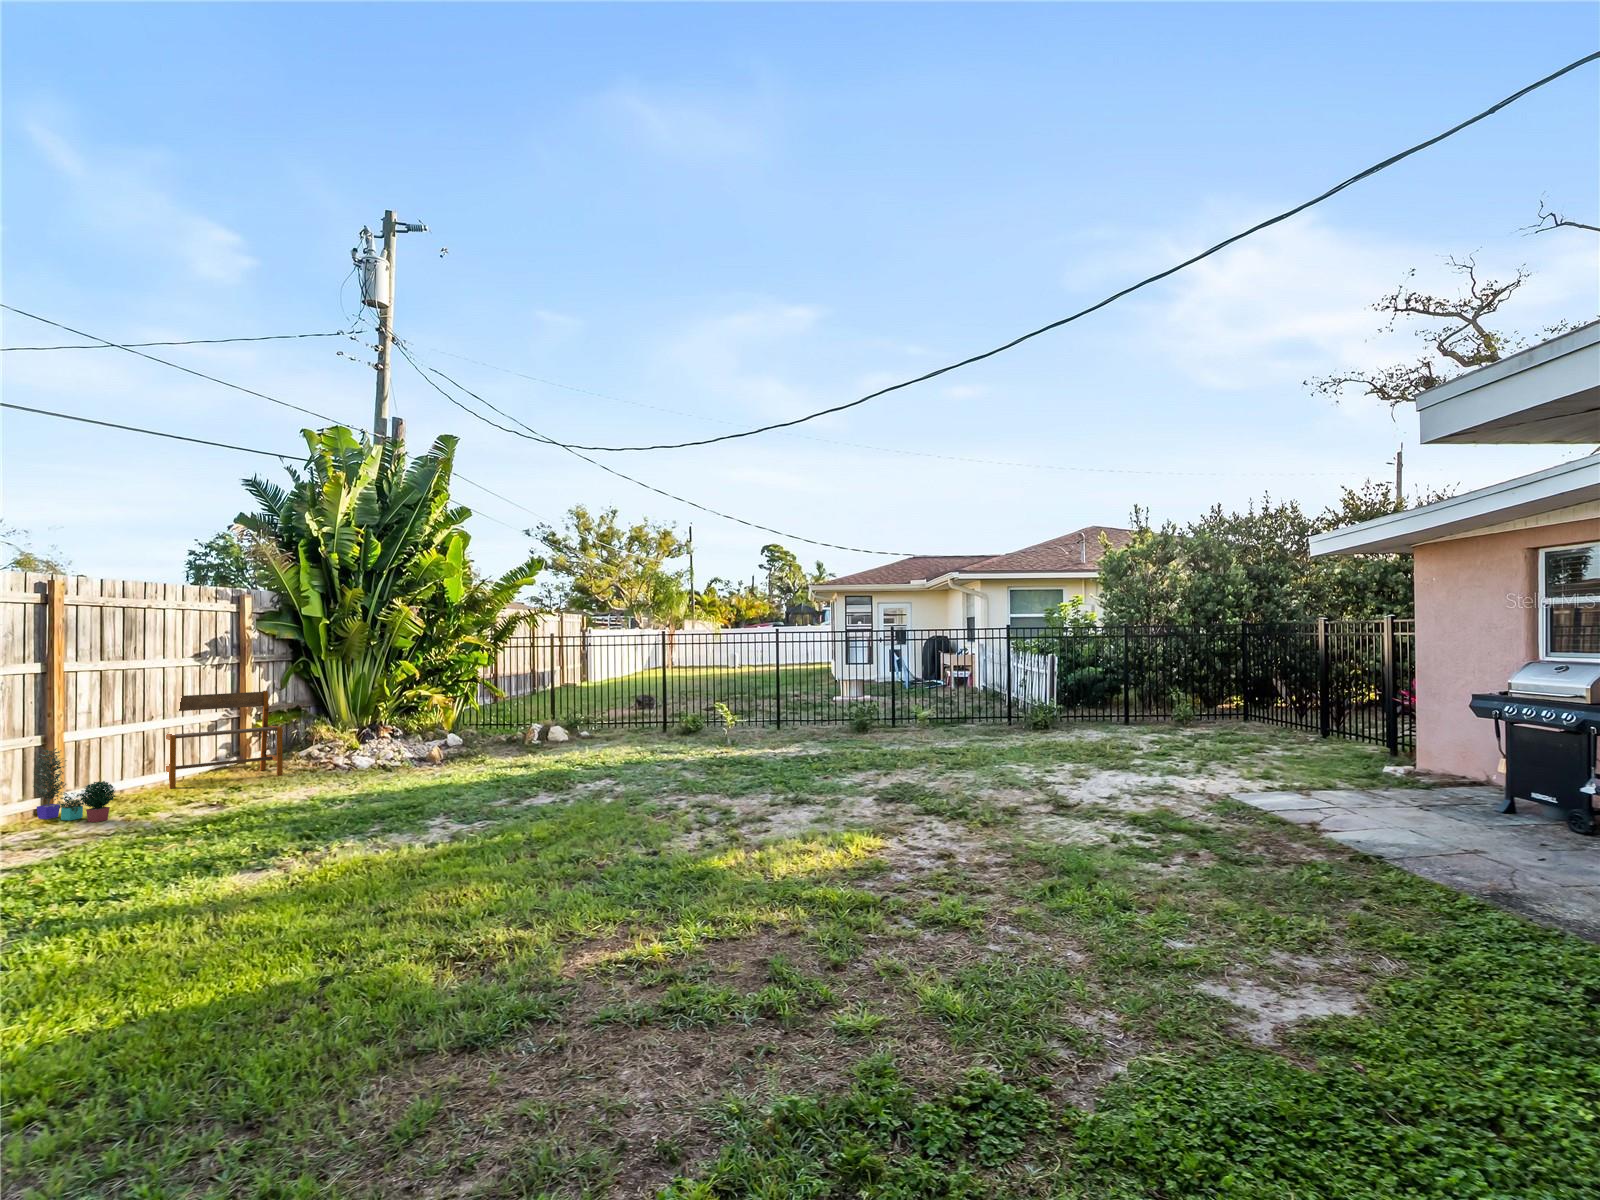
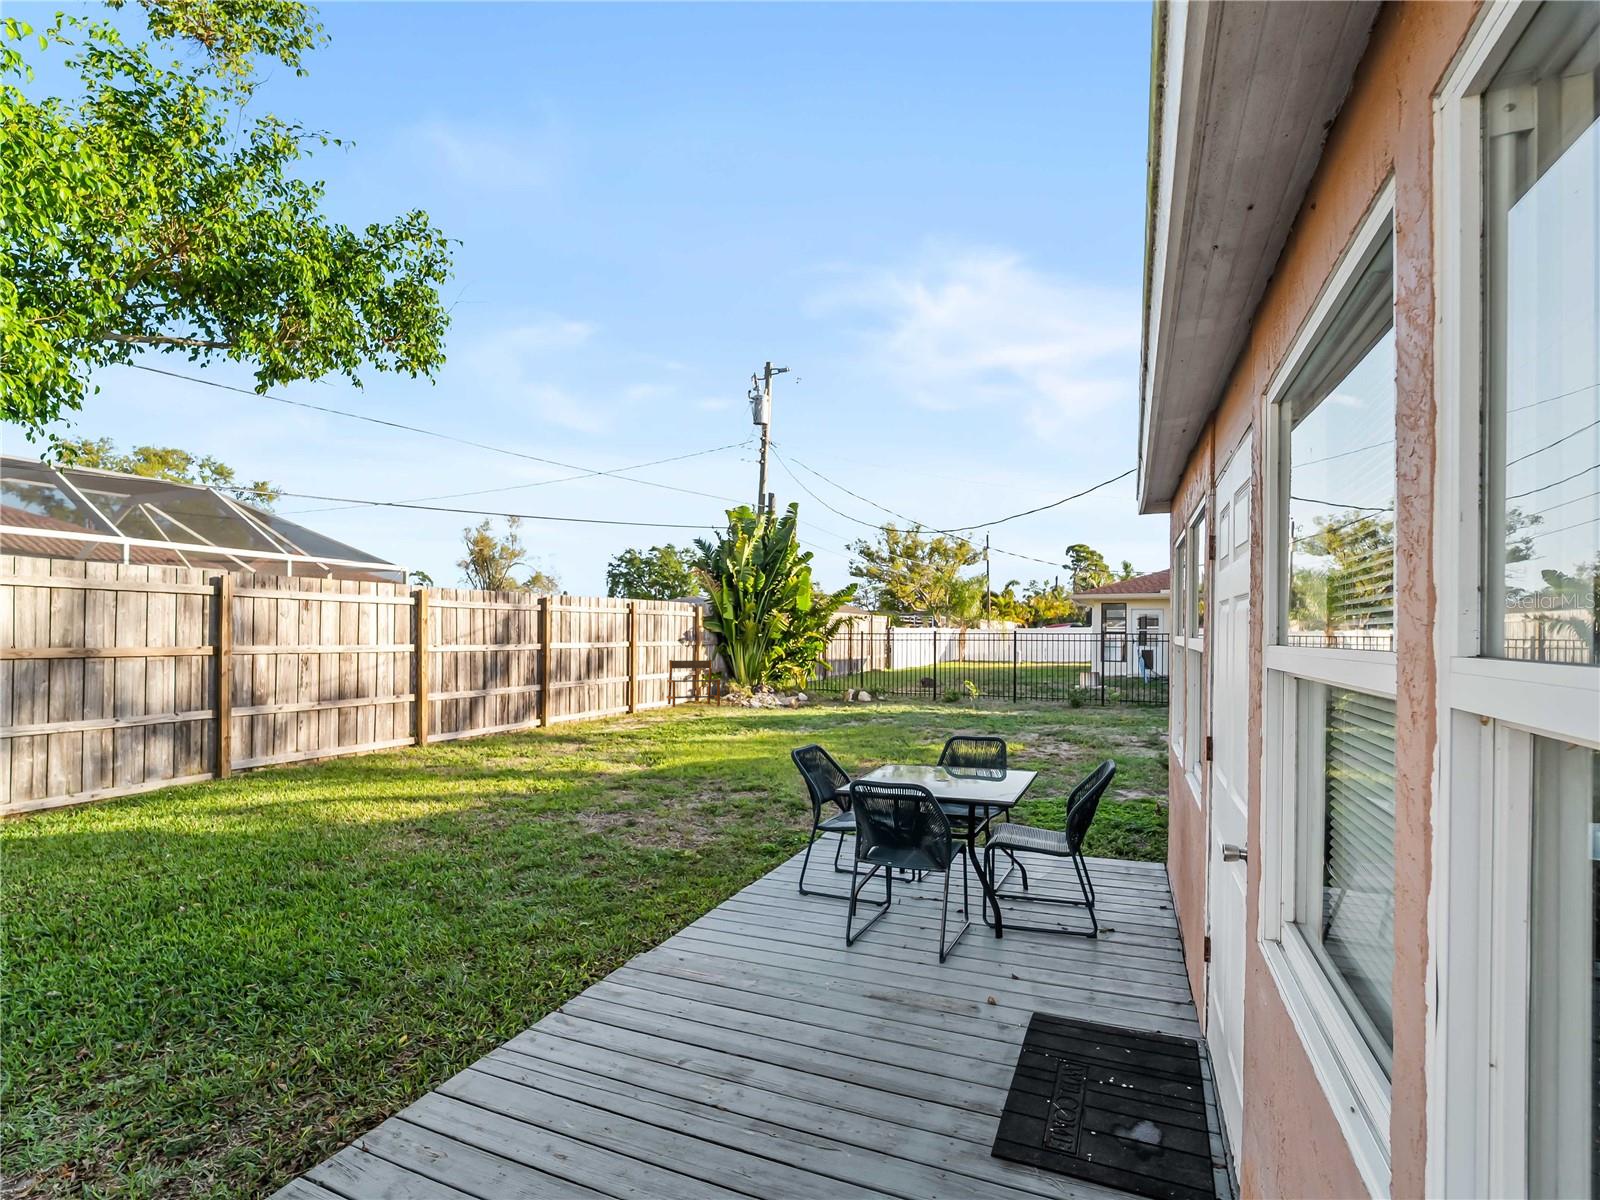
potted plant: present [33,748,116,822] -> none [630,680,664,715]

